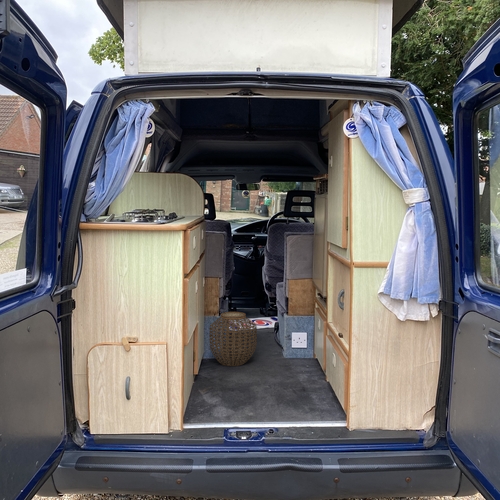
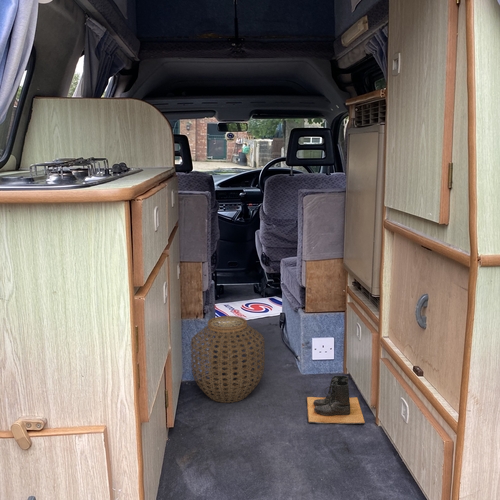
boots: none [281,349,316,376] -> present [306,376,365,424]

